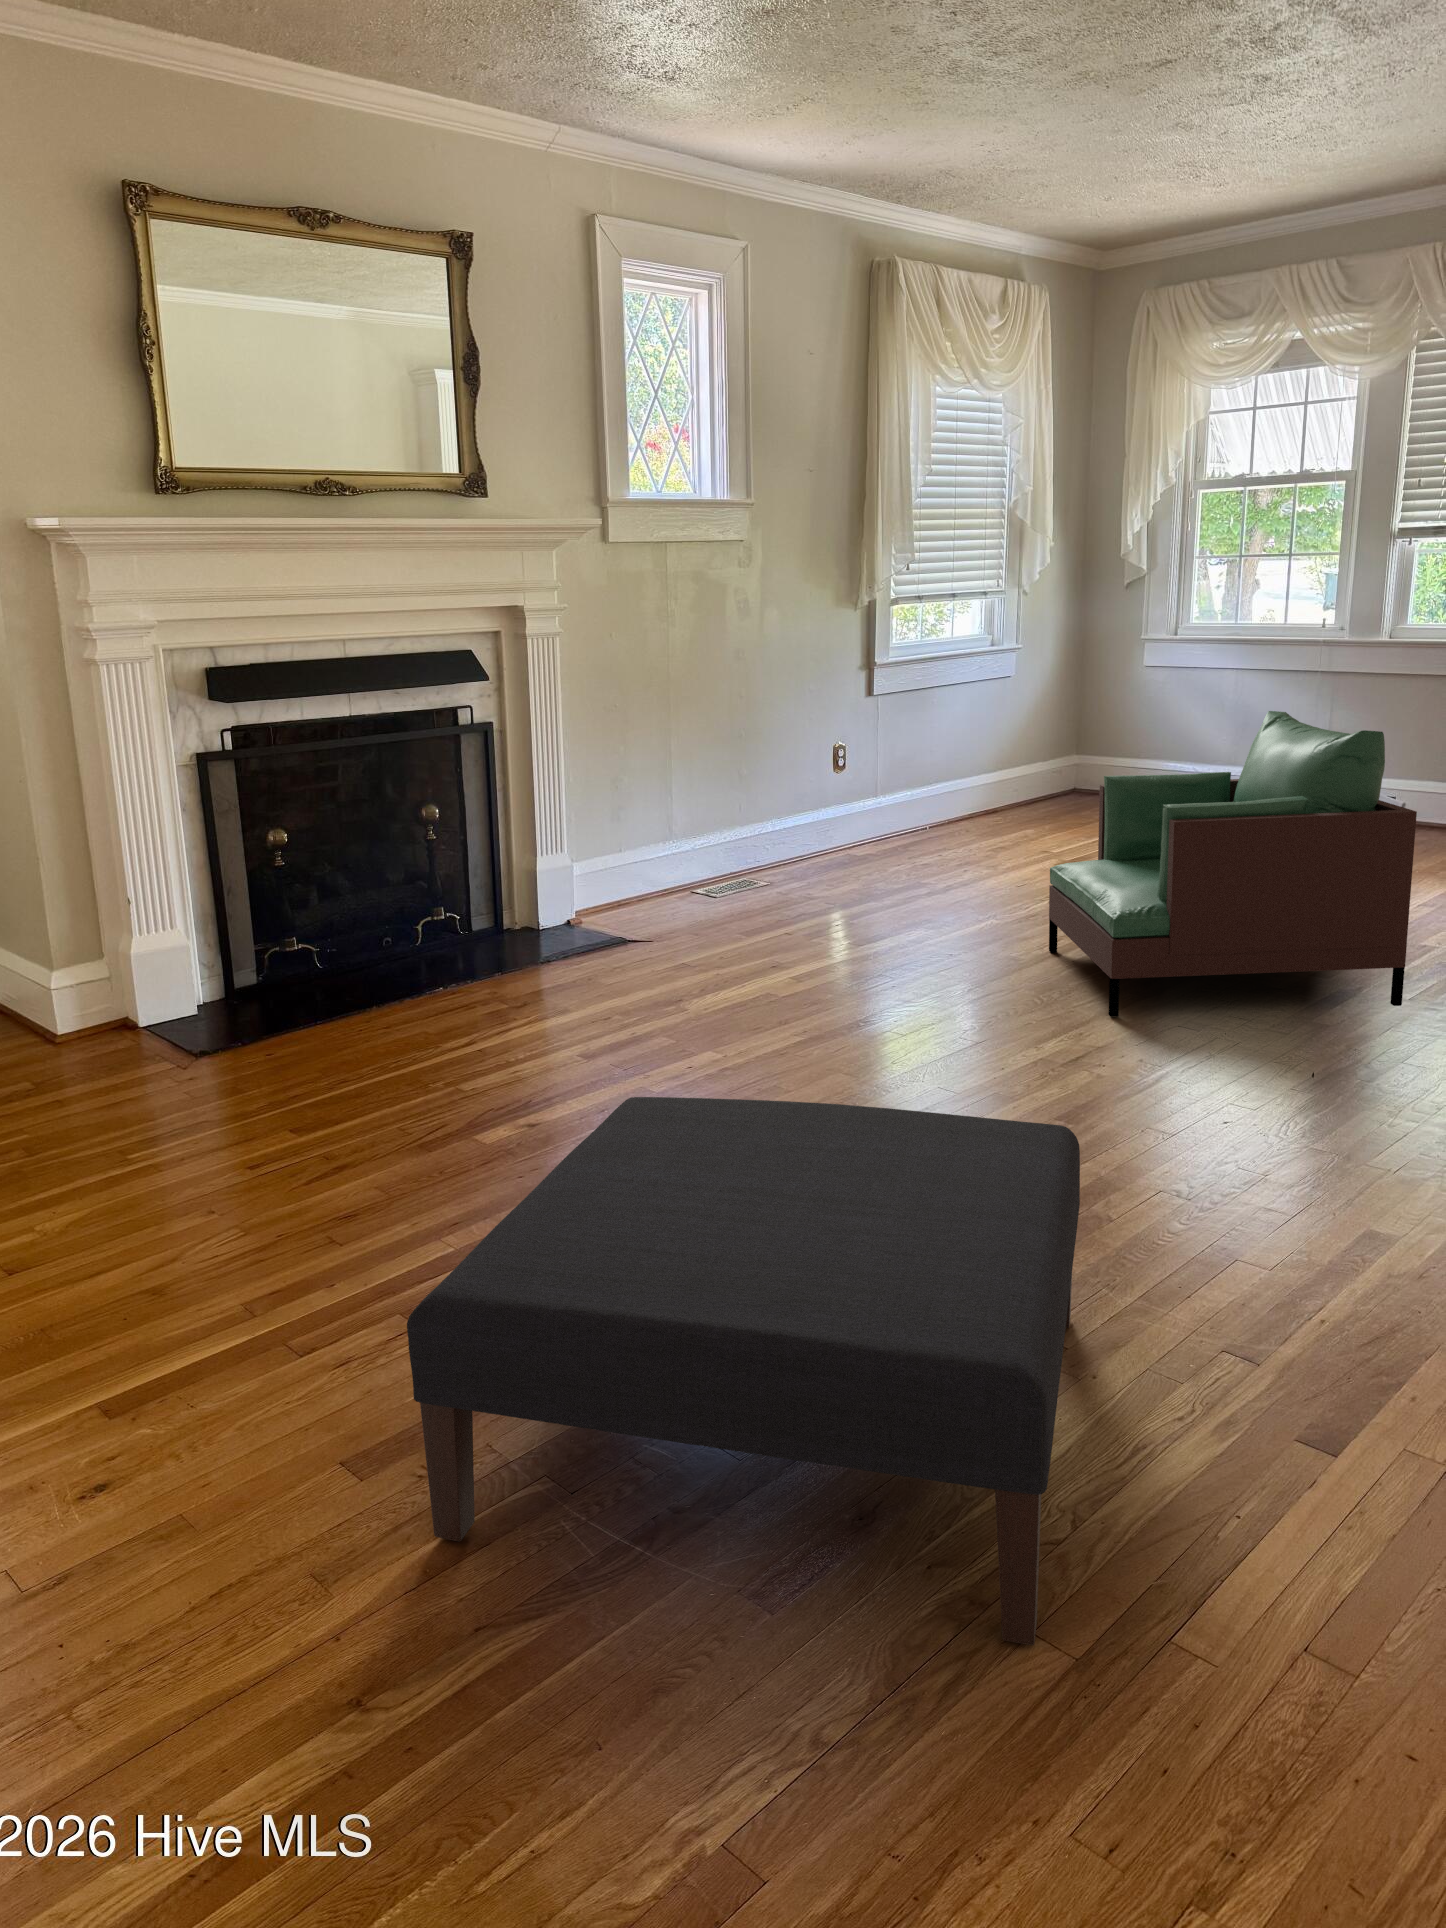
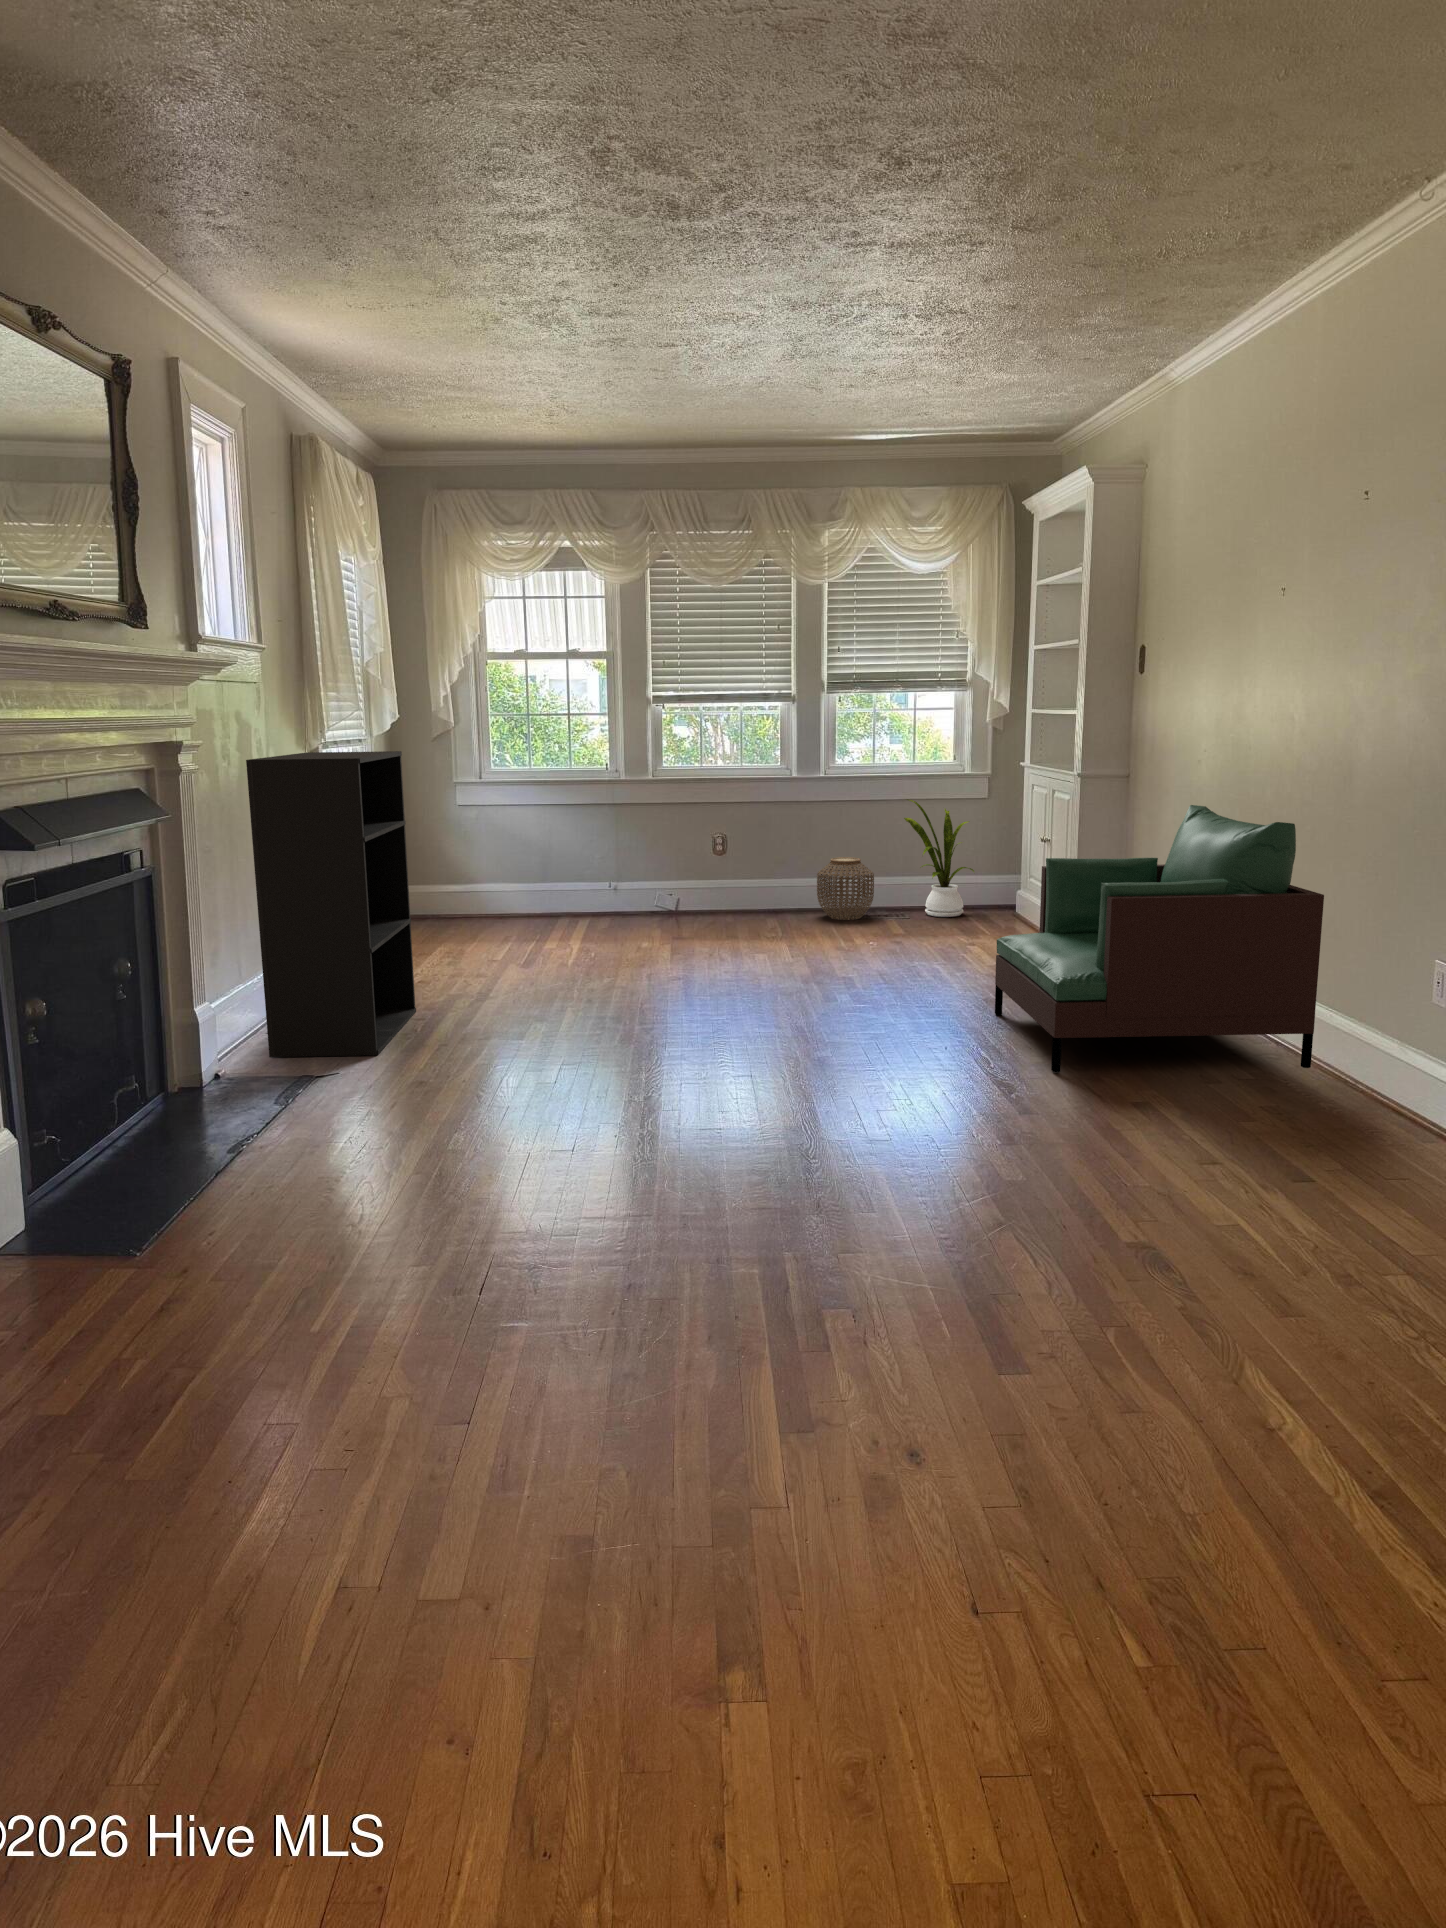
bookshelf: none [212,677,411,1018] -> present [246,751,416,1057]
house plant: none [950,708,1033,840] -> present [904,799,974,917]
woven basket: none [854,776,918,846] -> present [817,857,874,920]
ottoman: present [407,1097,1080,1645] -> none [425,1129,1044,1648]

